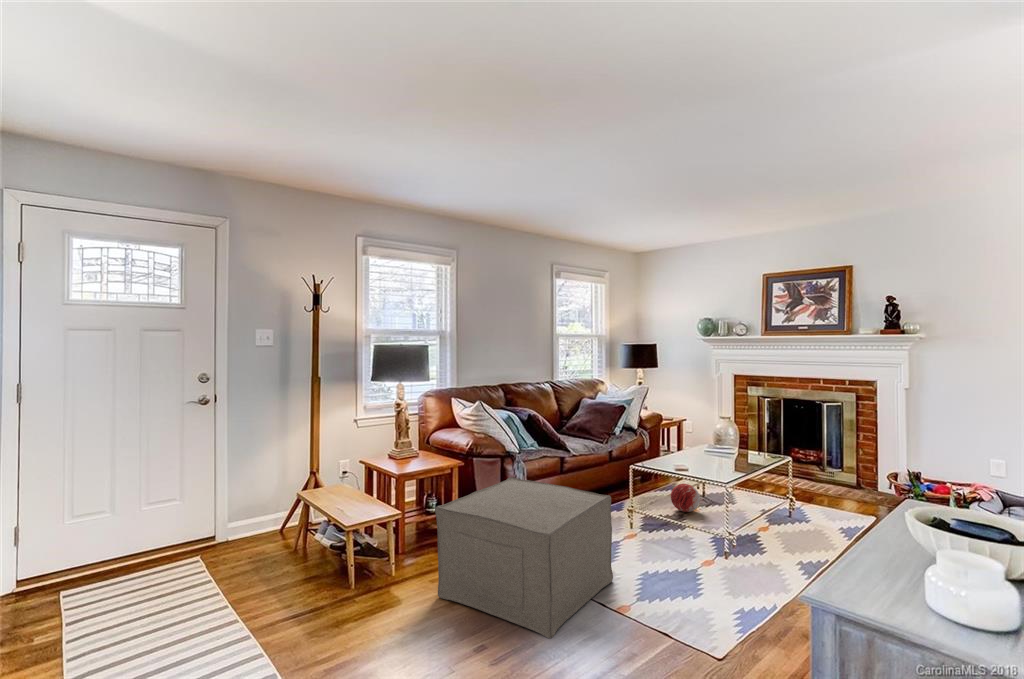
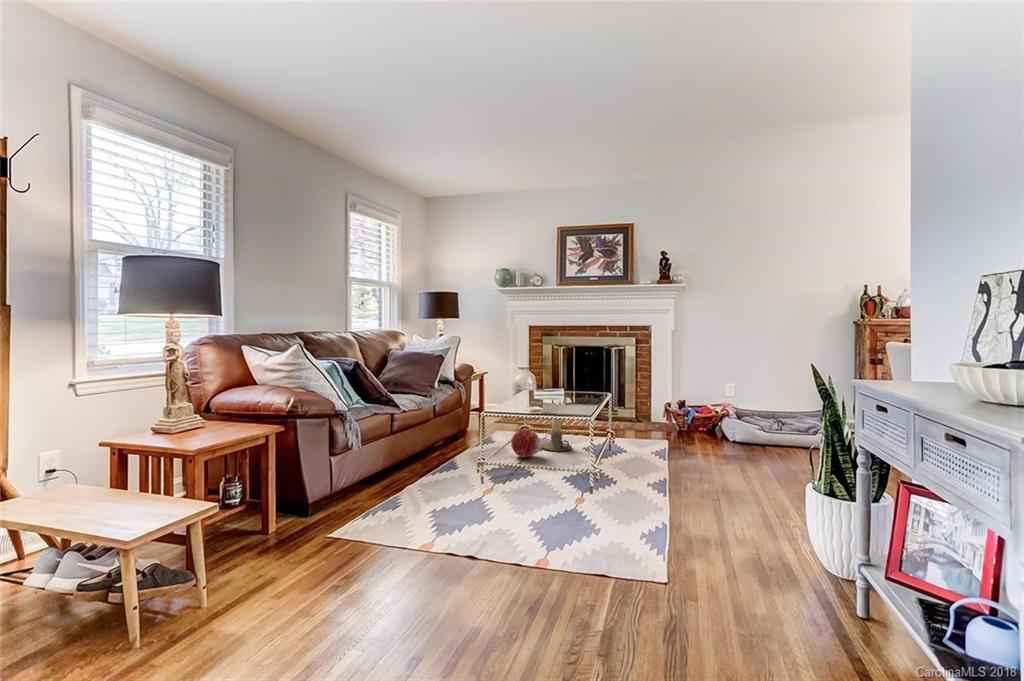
candle holder: none [710,473,744,511] -> present [541,420,572,451]
ottoman: present [435,477,613,638] -> none [295,438,508,625]

